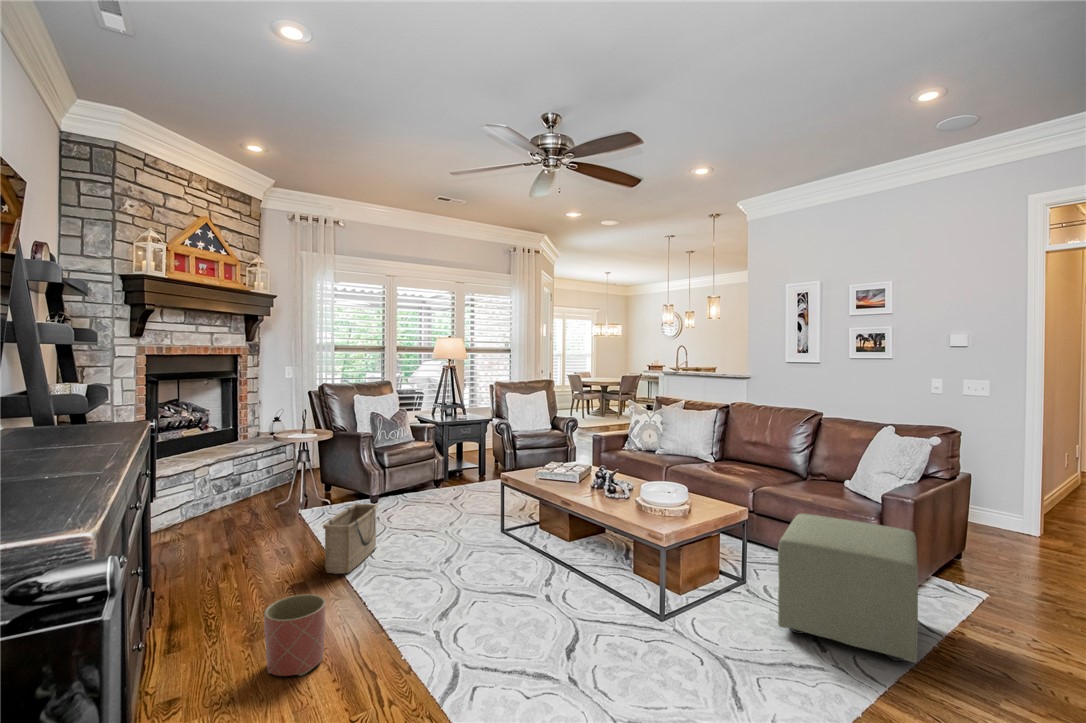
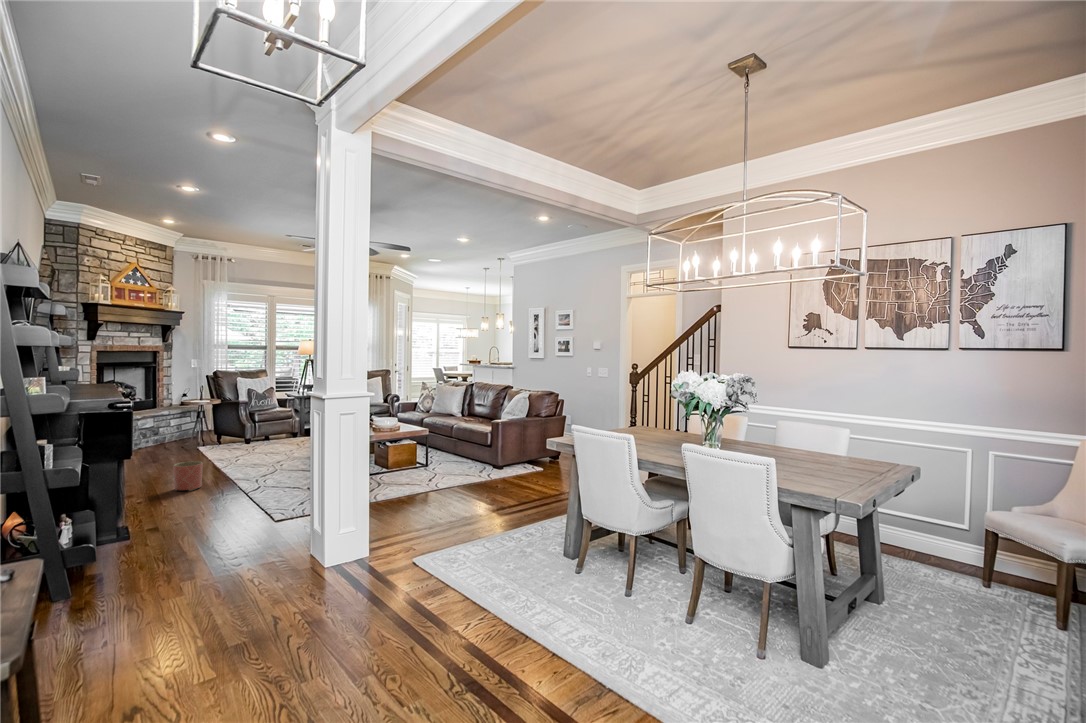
basket: present [323,504,378,574] -> none [207,436,242,468]
ottoman: present [778,513,918,662] -> none [417,431,485,483]

